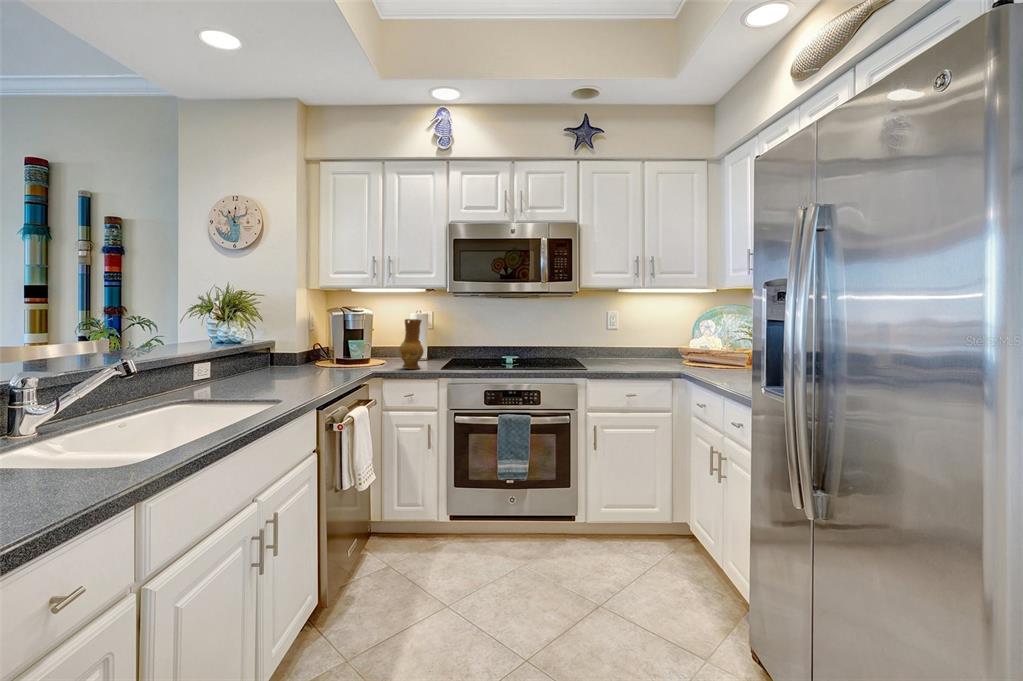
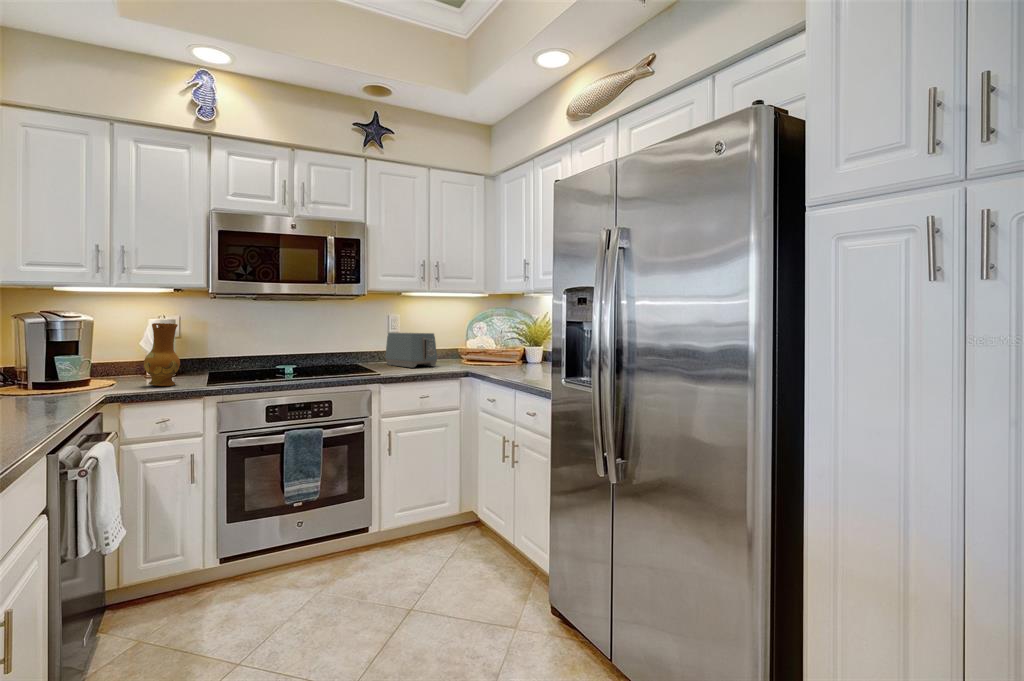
toaster: none [601,328,650,362] -> present [385,333,437,368]

